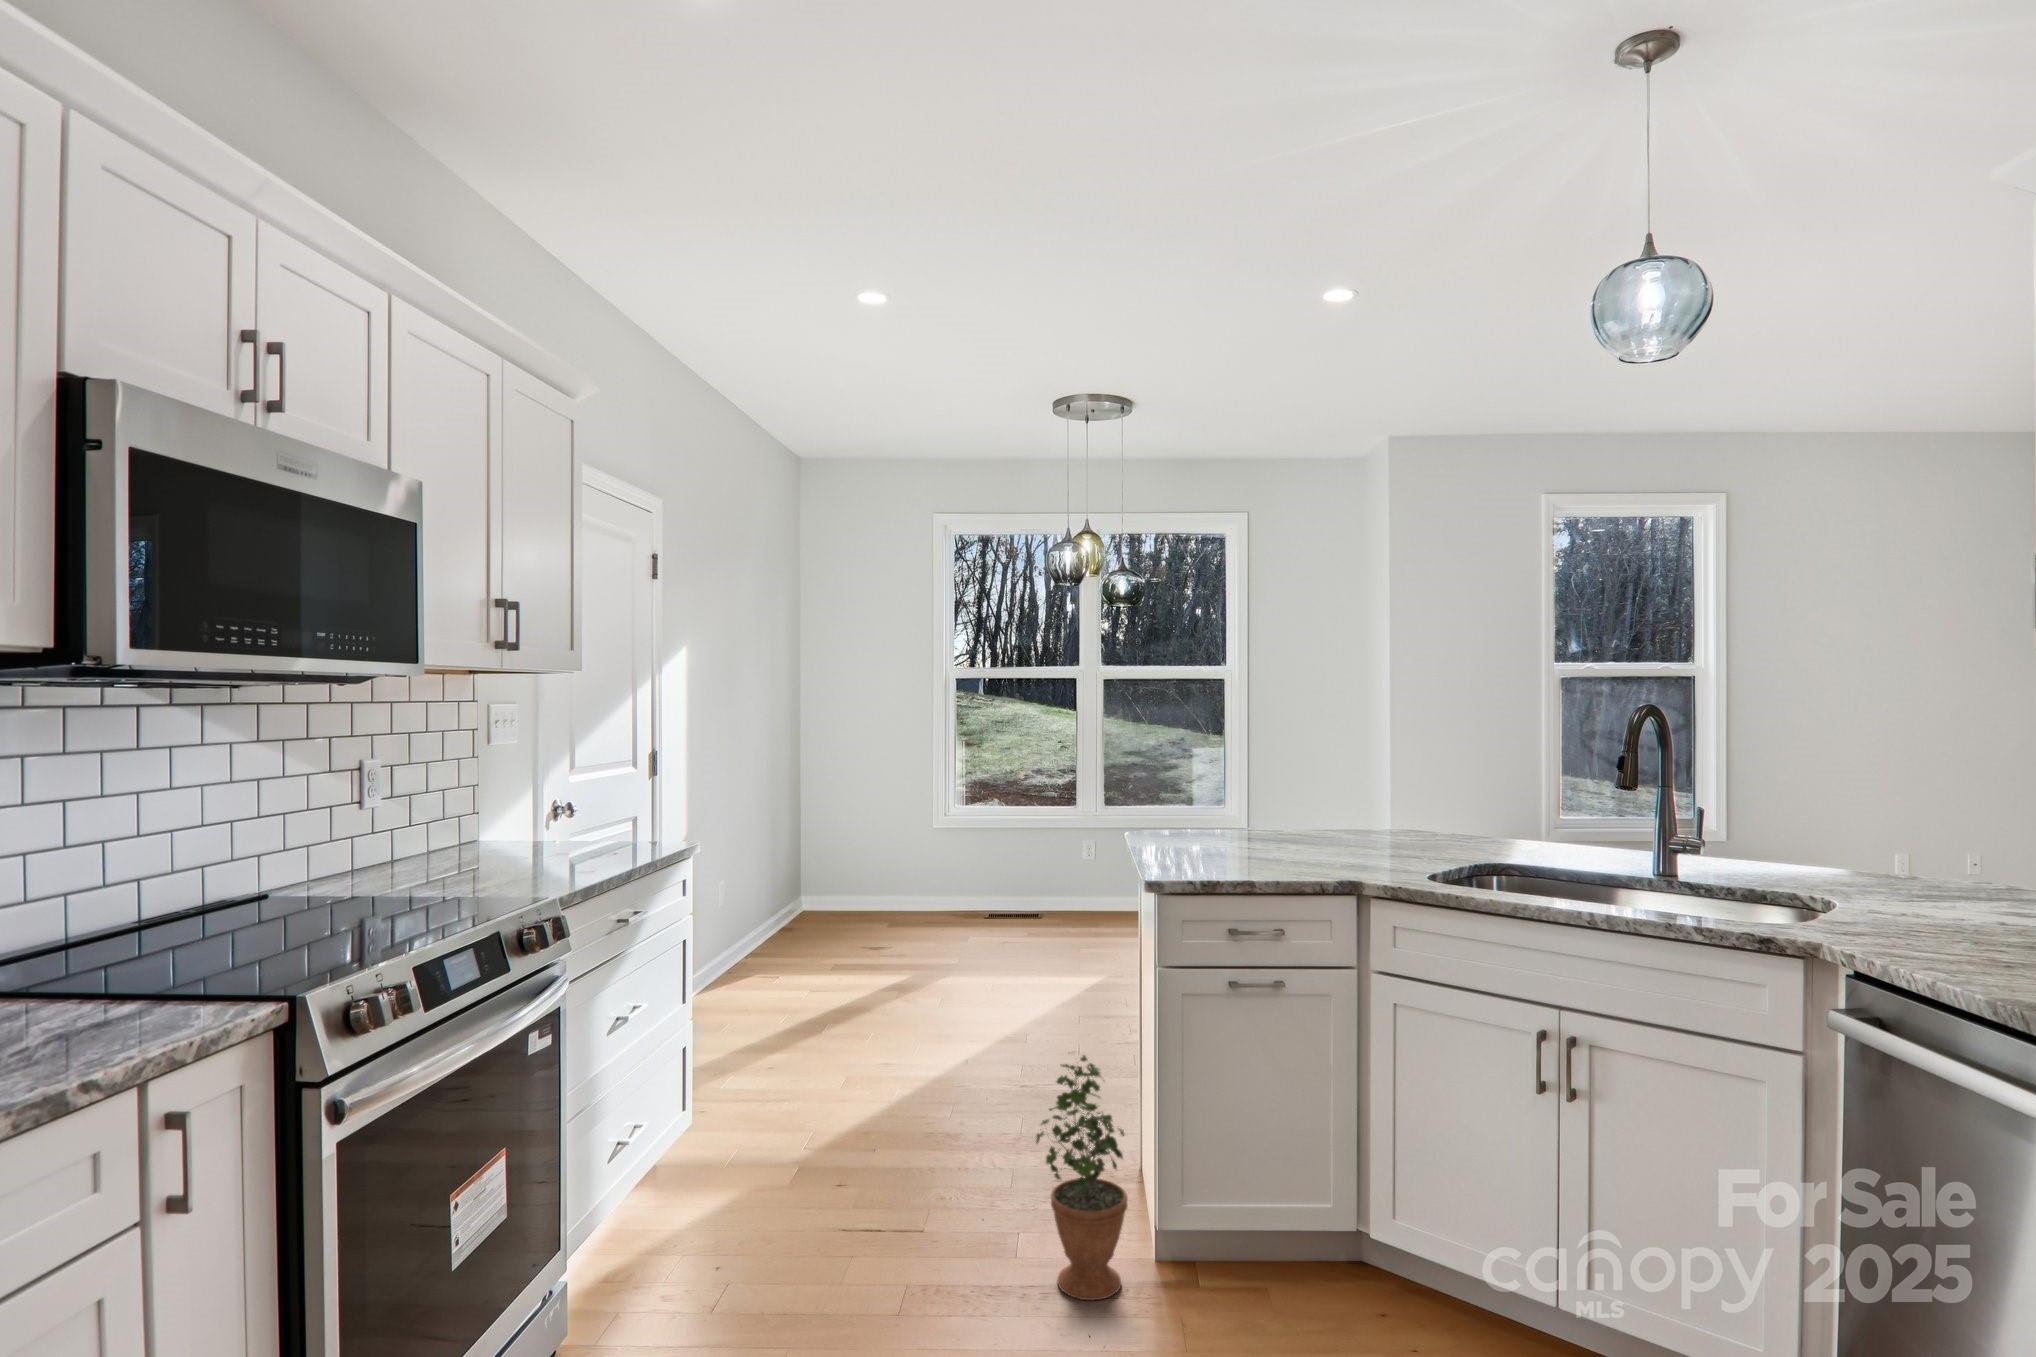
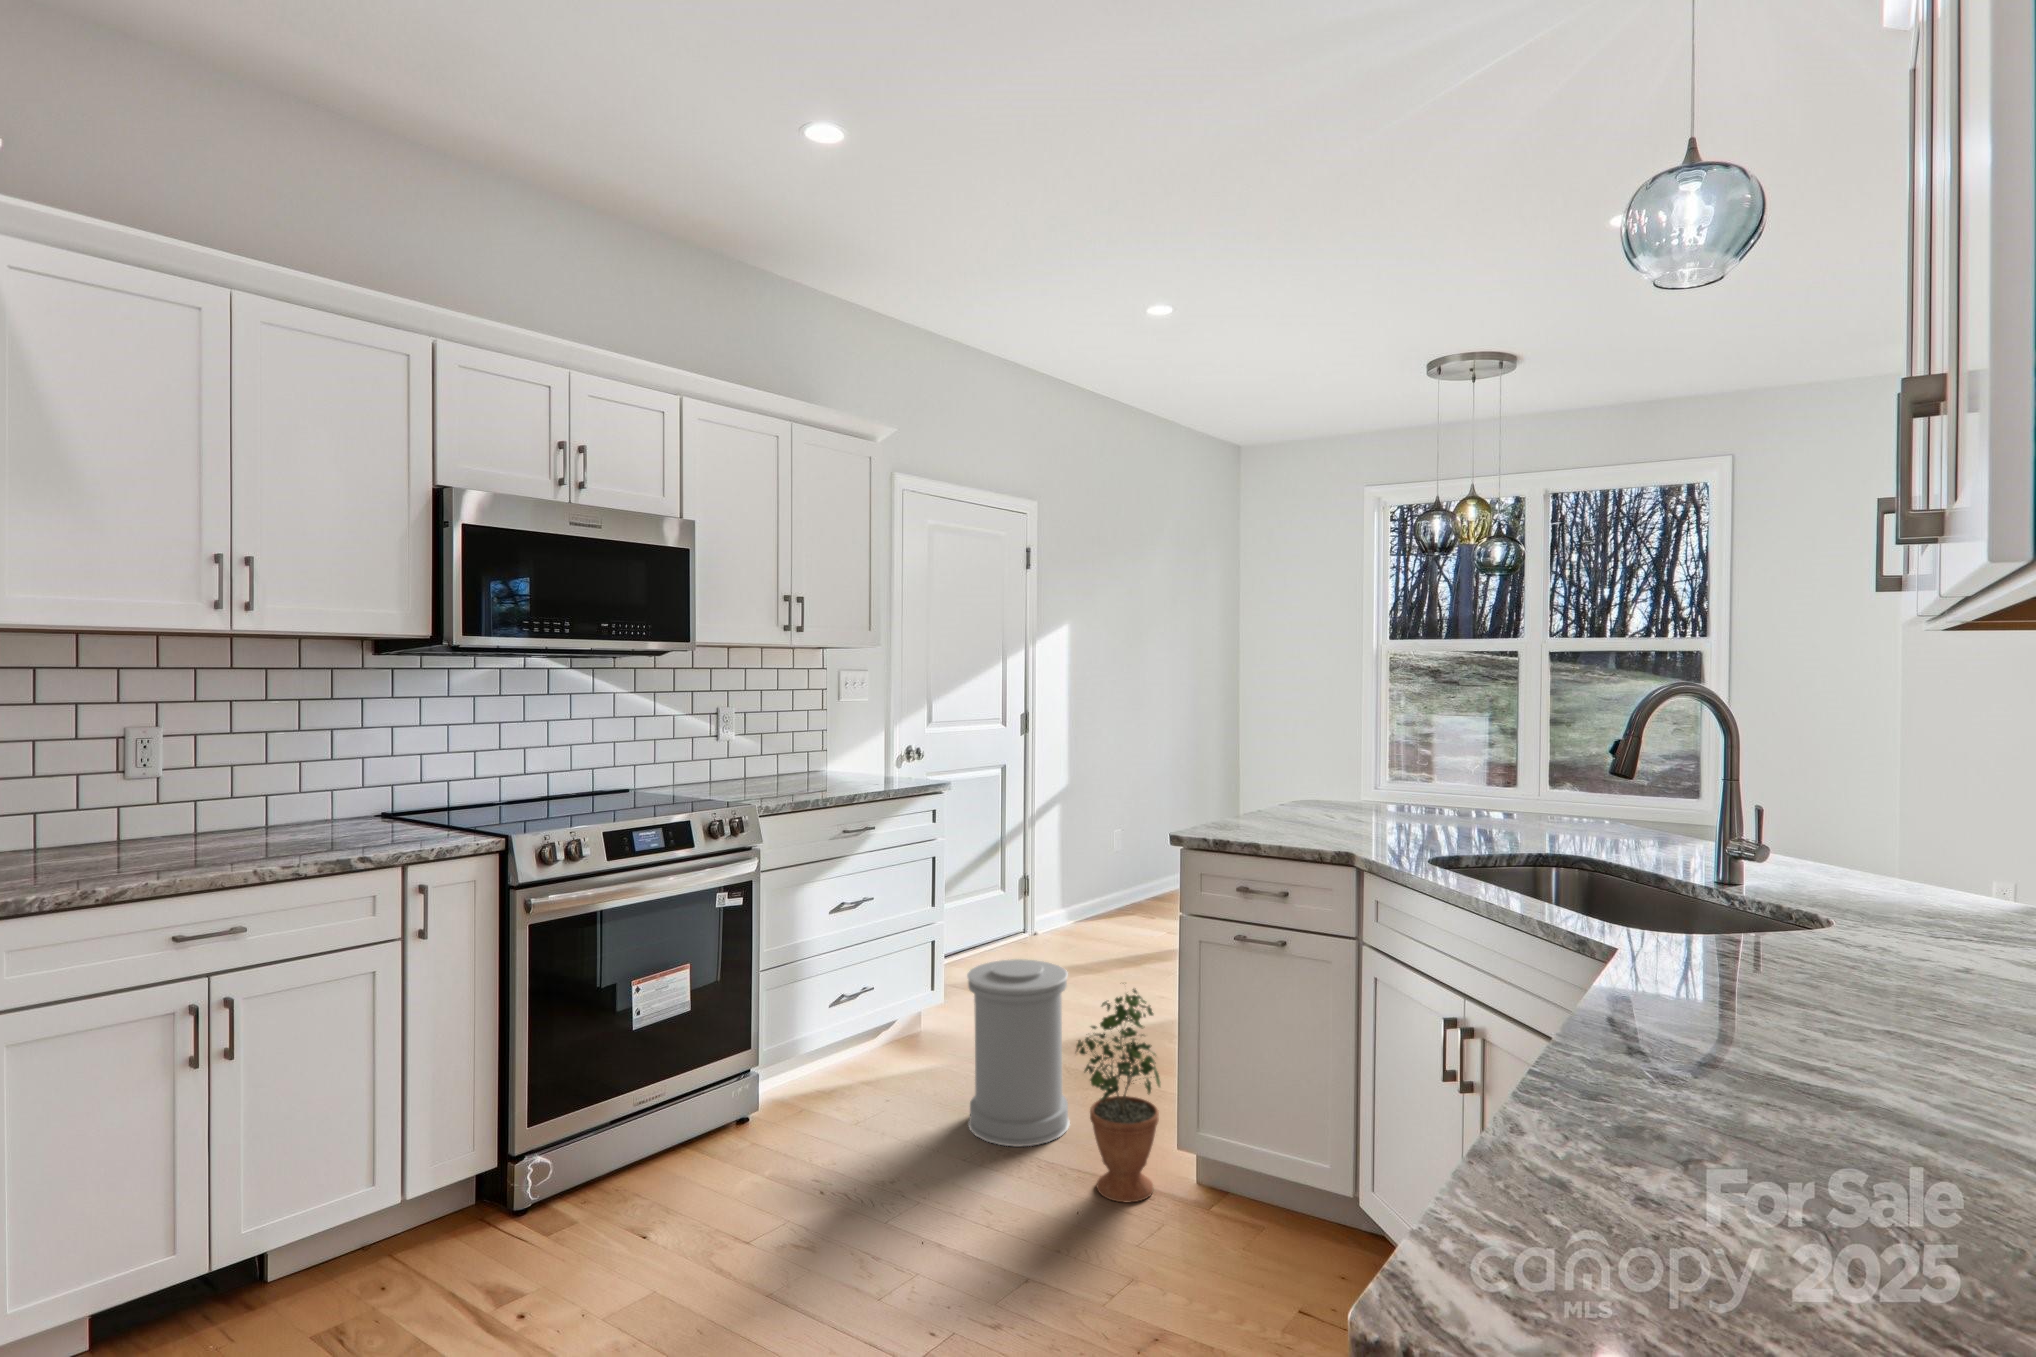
trash can: none [841,1048,964,1283] -> present [967,959,1070,1146]

